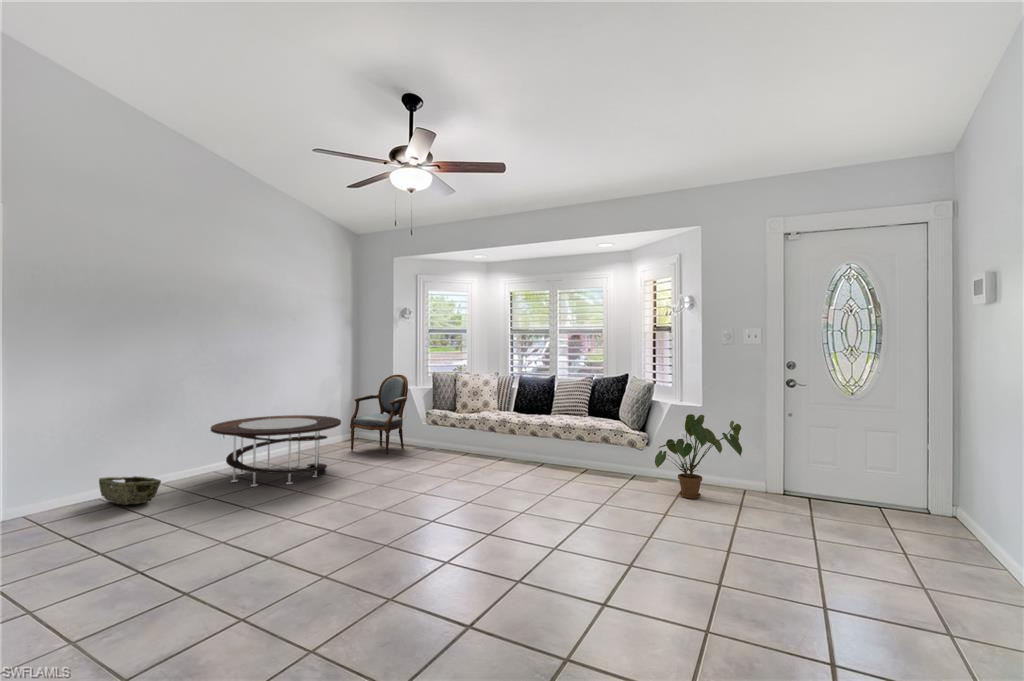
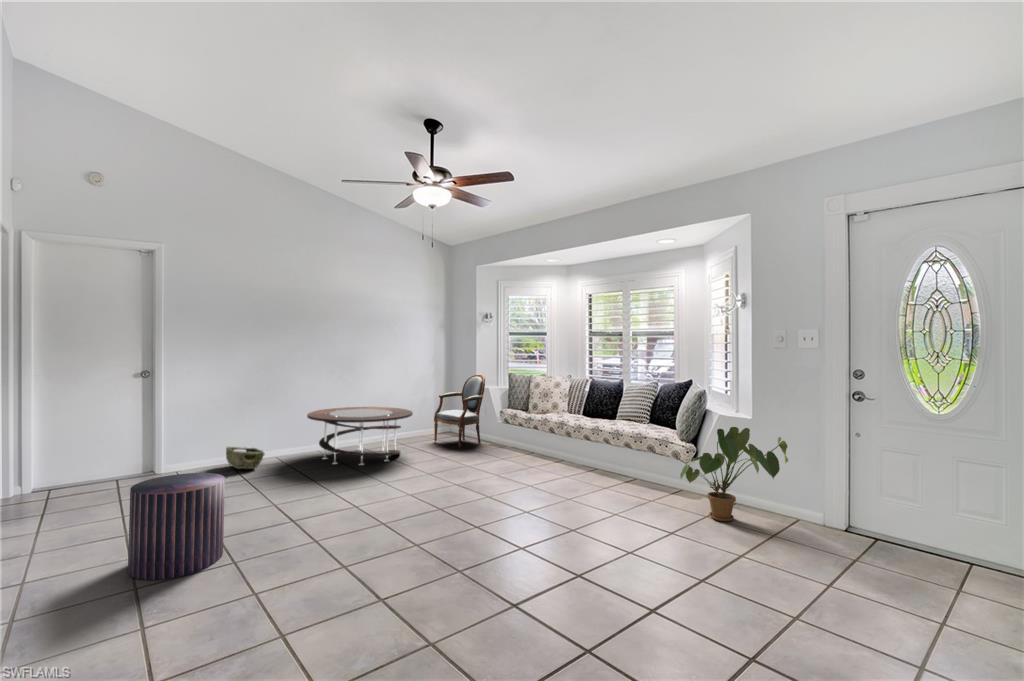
pouf: none [97,509,223,659] -> present [128,473,225,580]

